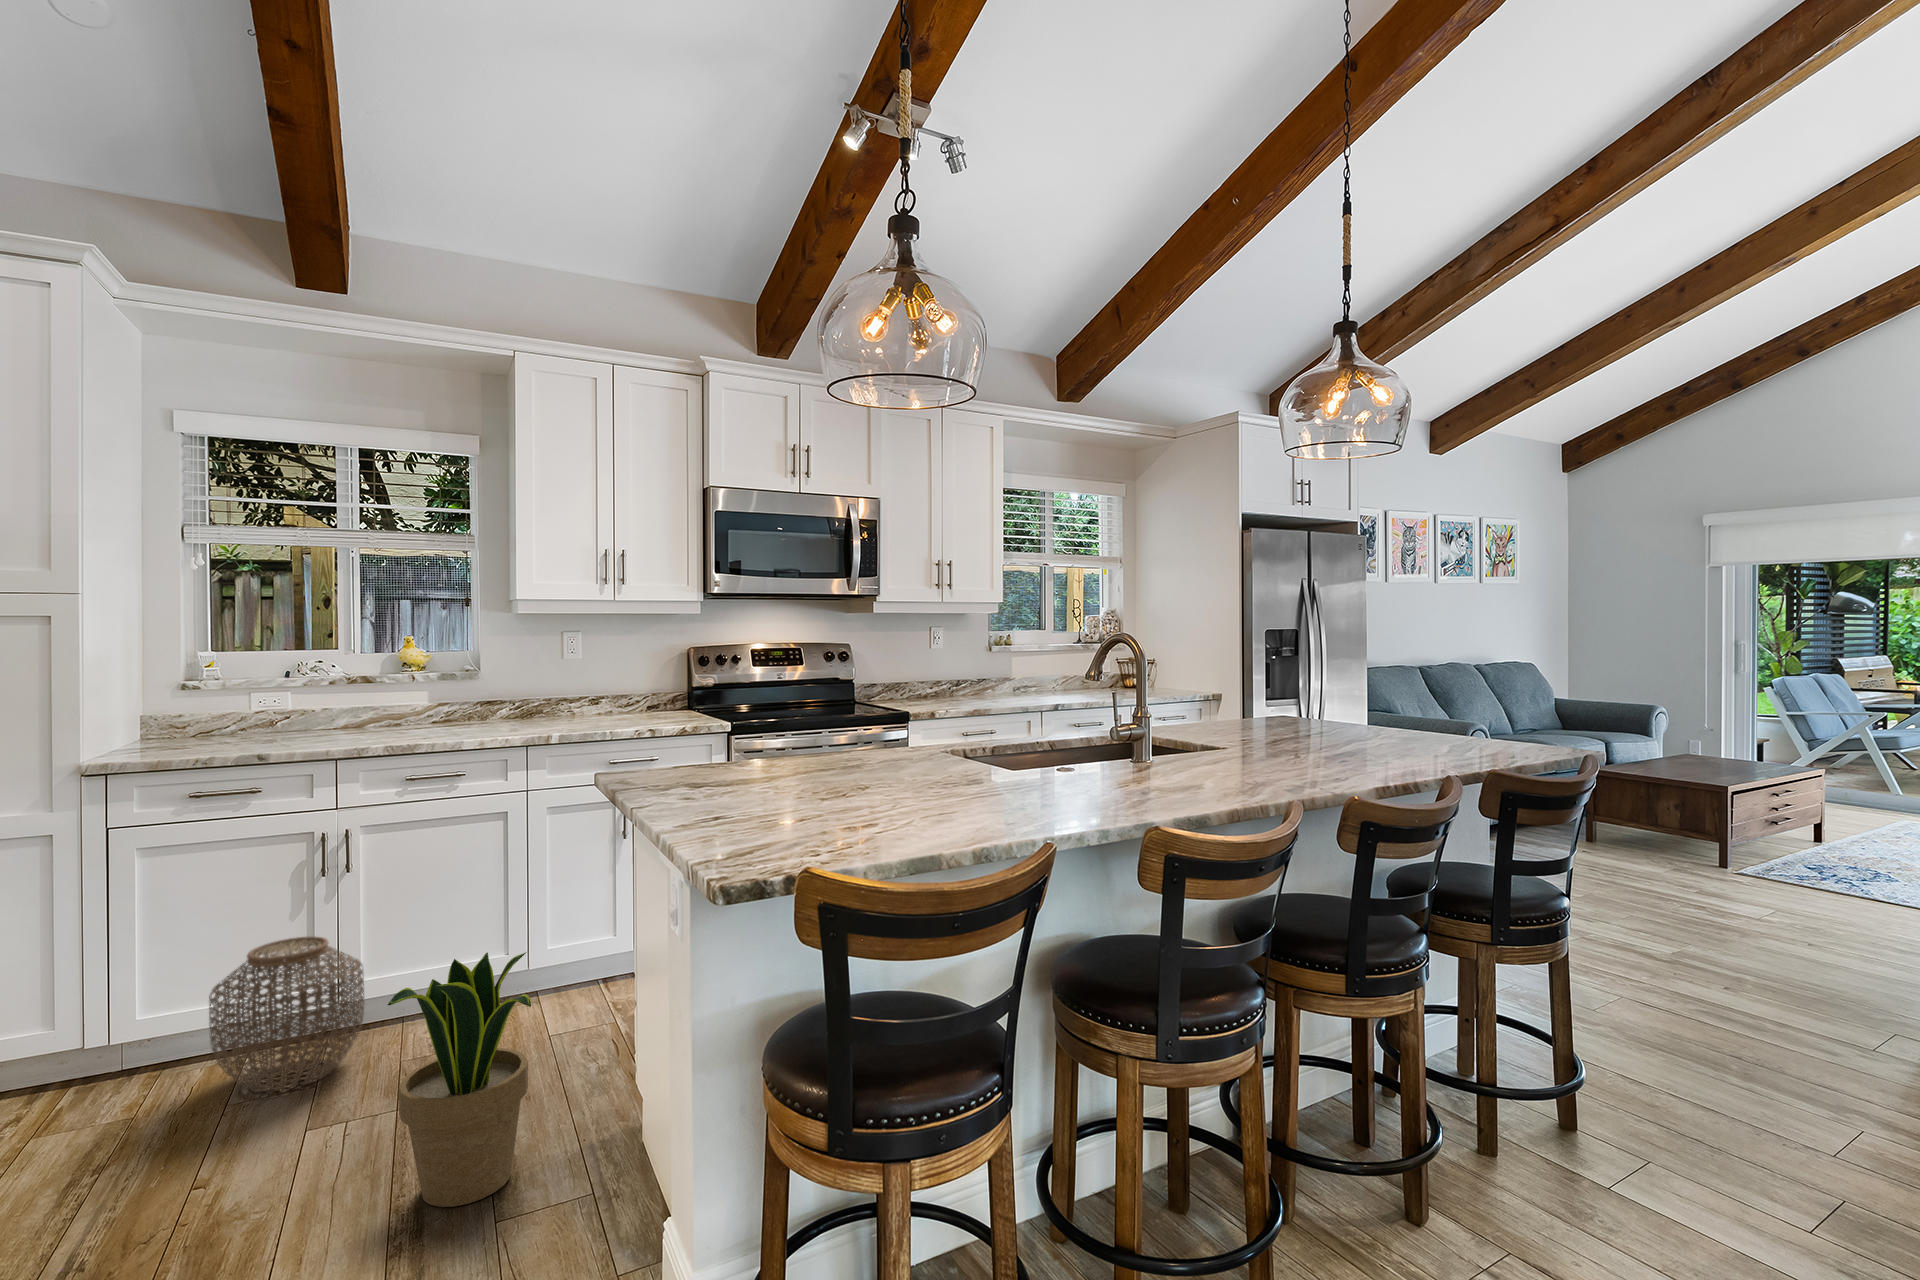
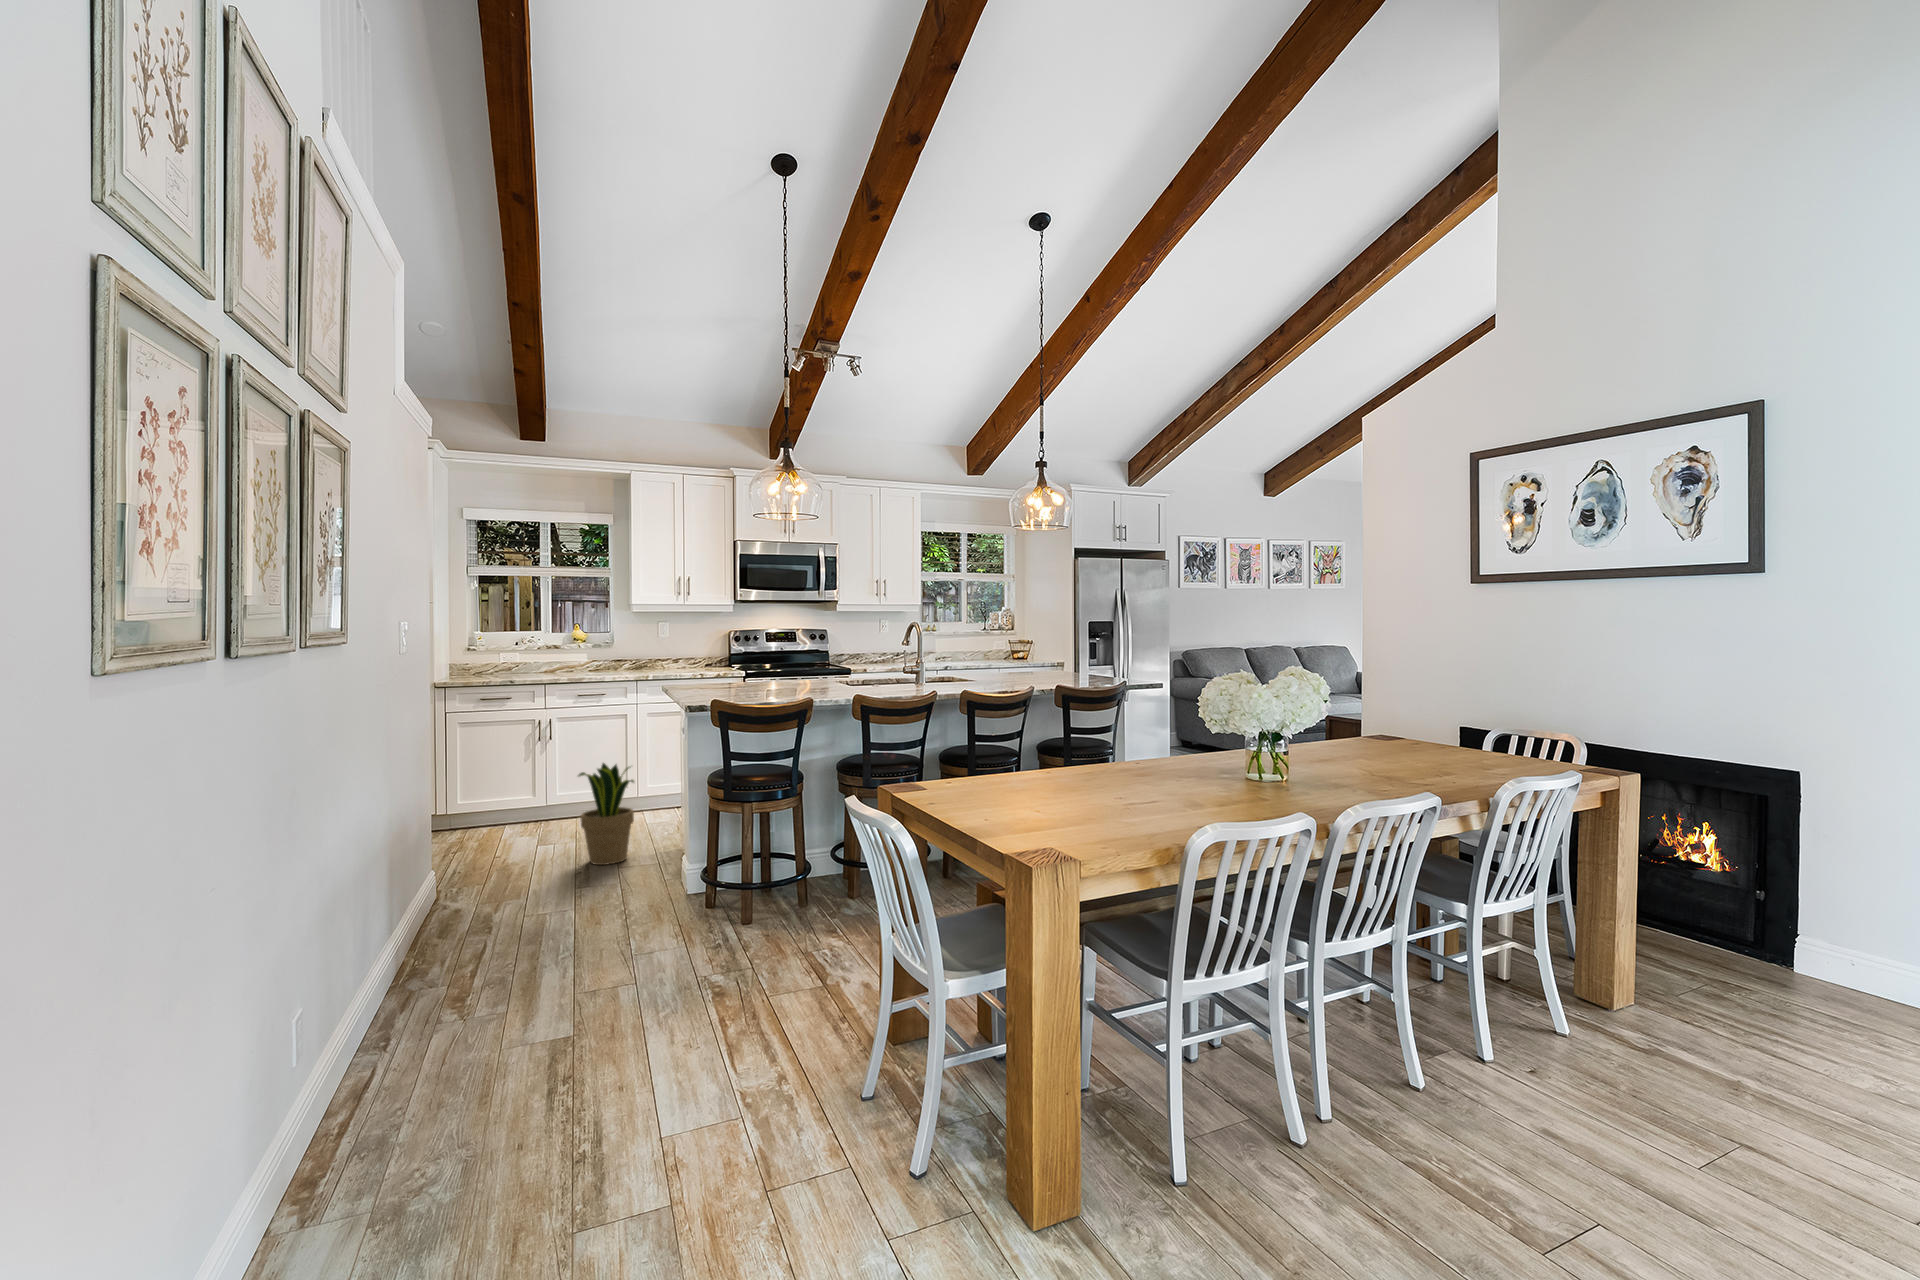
woven basket: present [209,936,364,1092] -> none [493,768,560,836]

